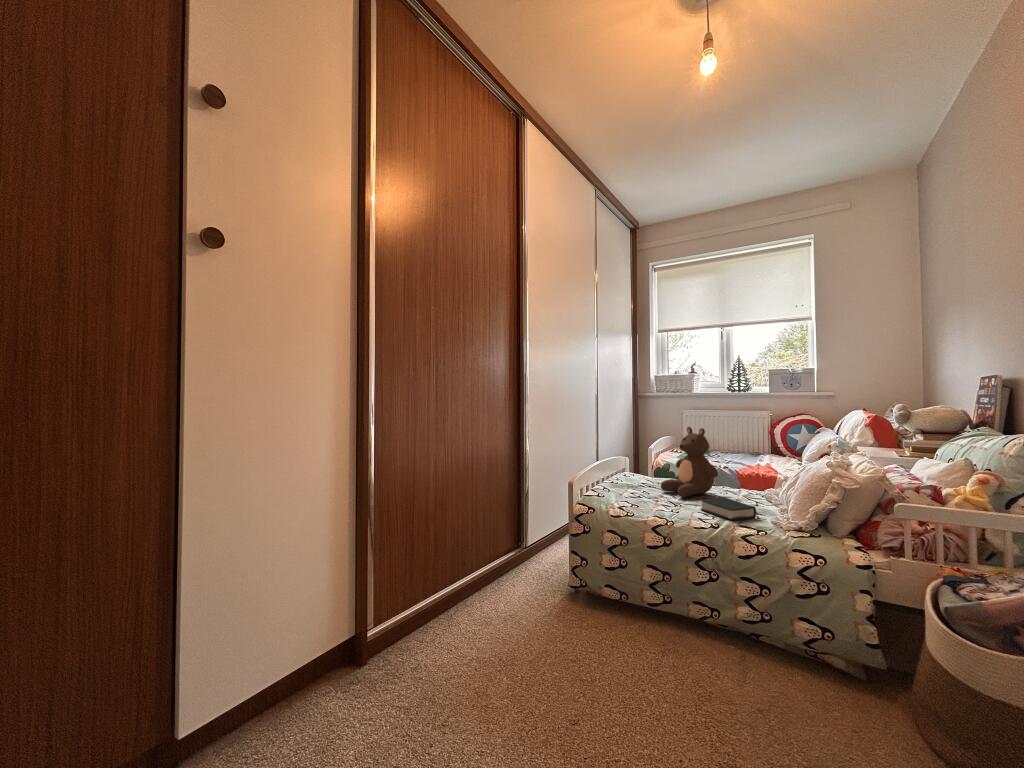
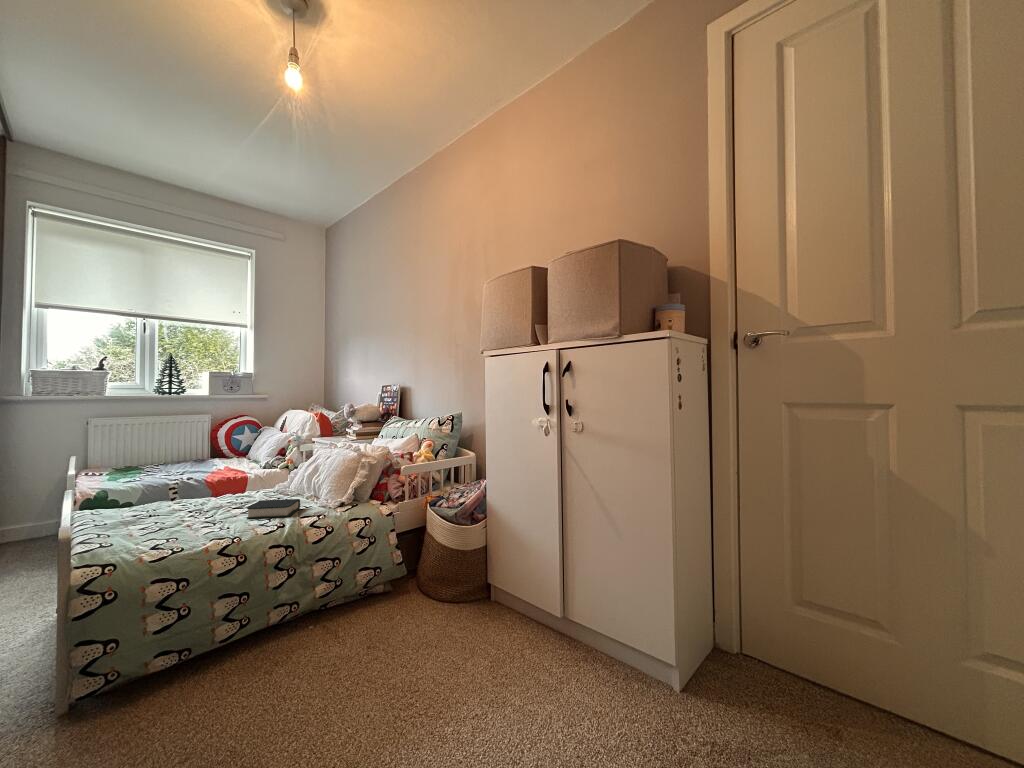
teddy bear: present [661,427,718,497] -> none [166,434,242,516]

